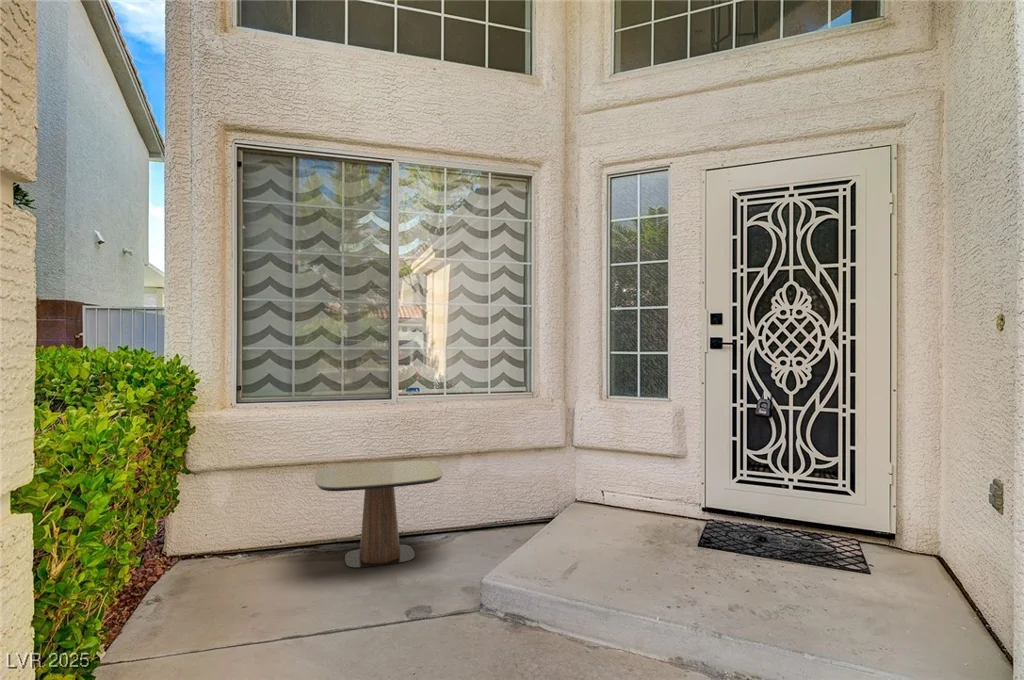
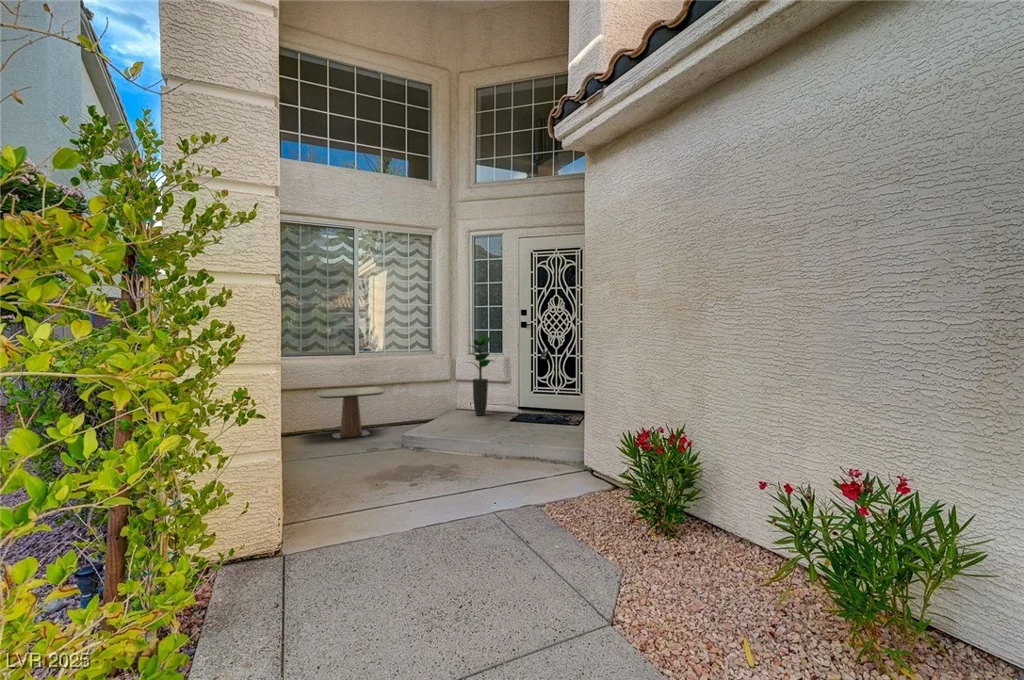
potted plant: none [591,366,662,523] -> present [471,337,492,415]

